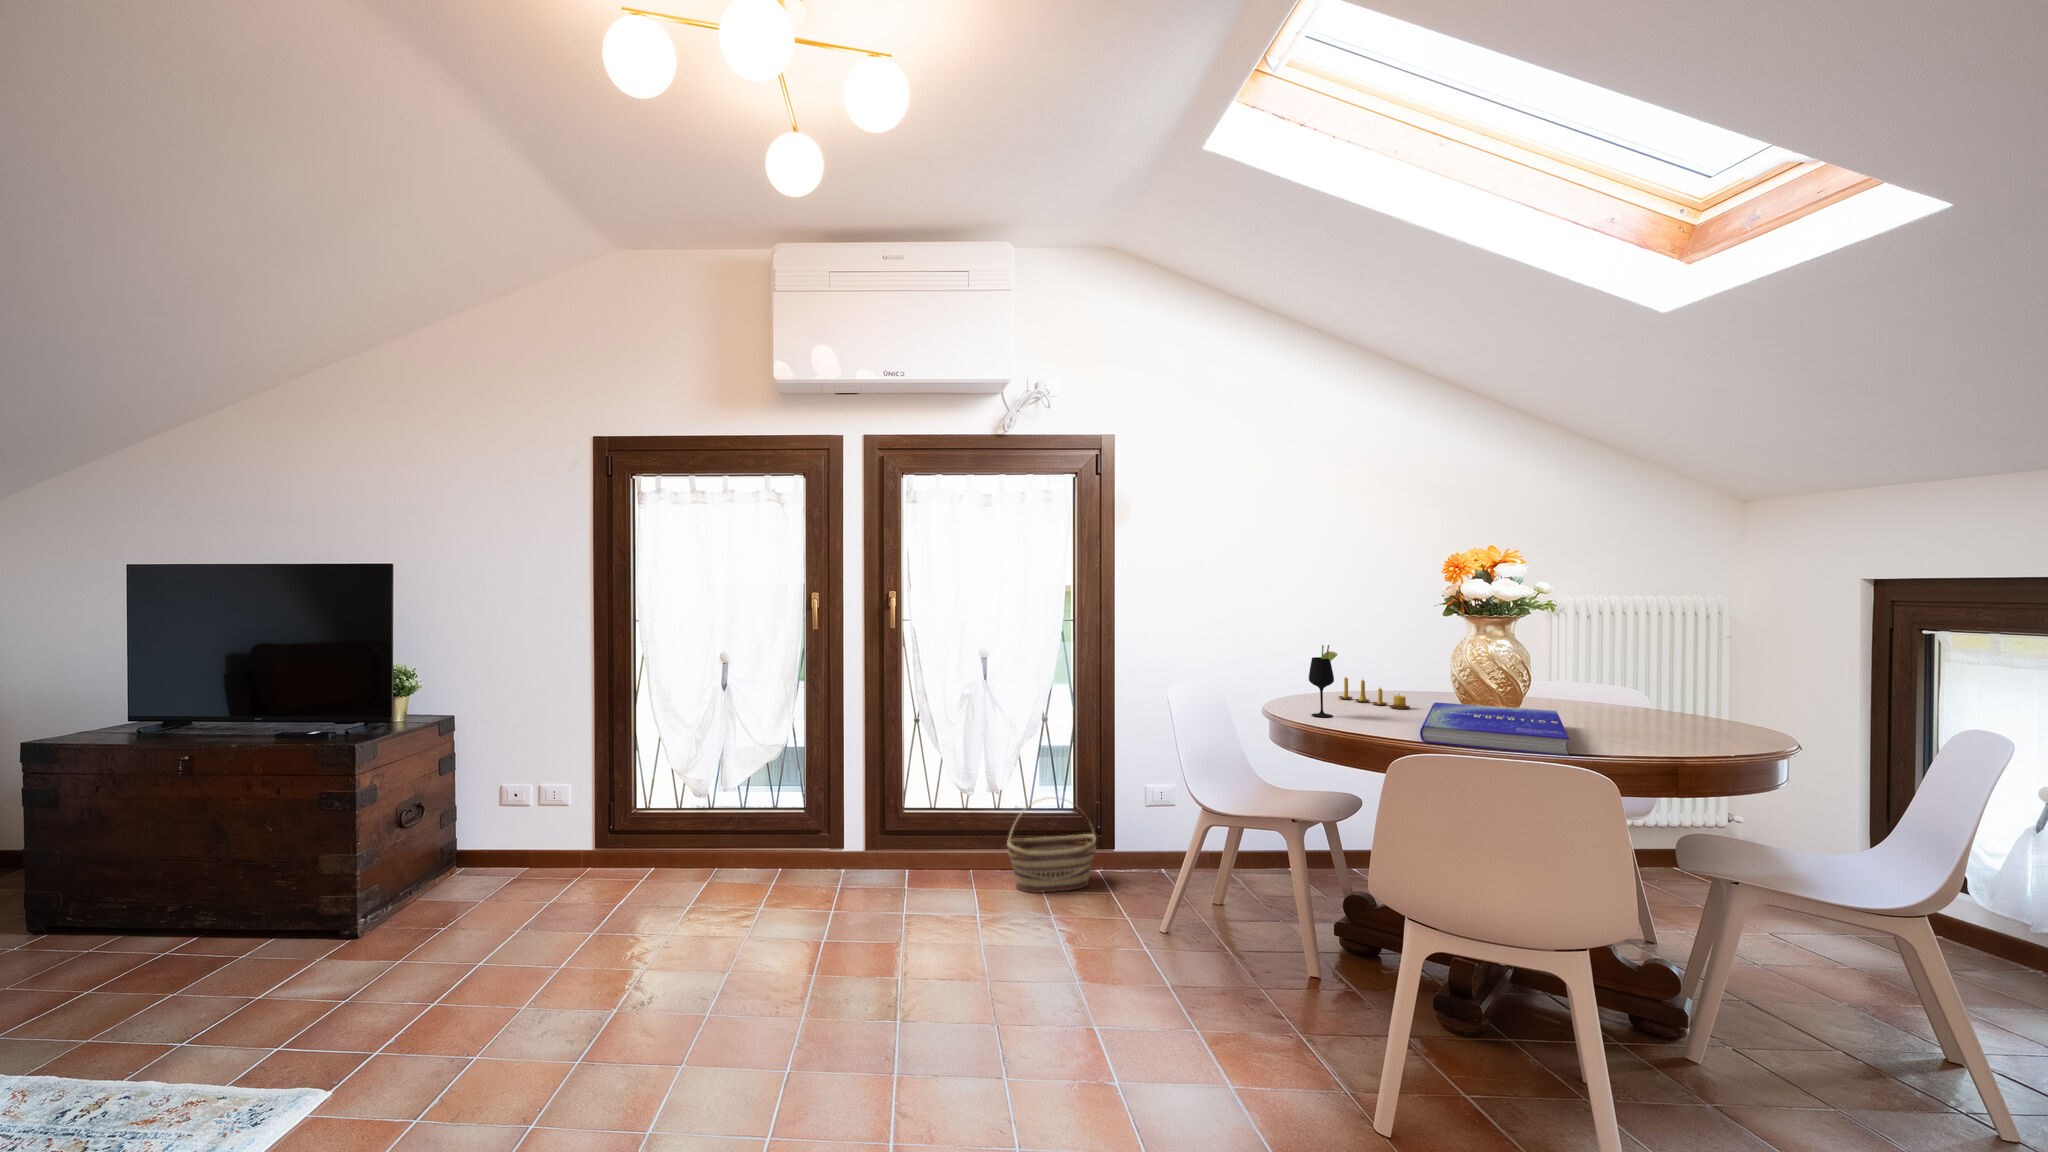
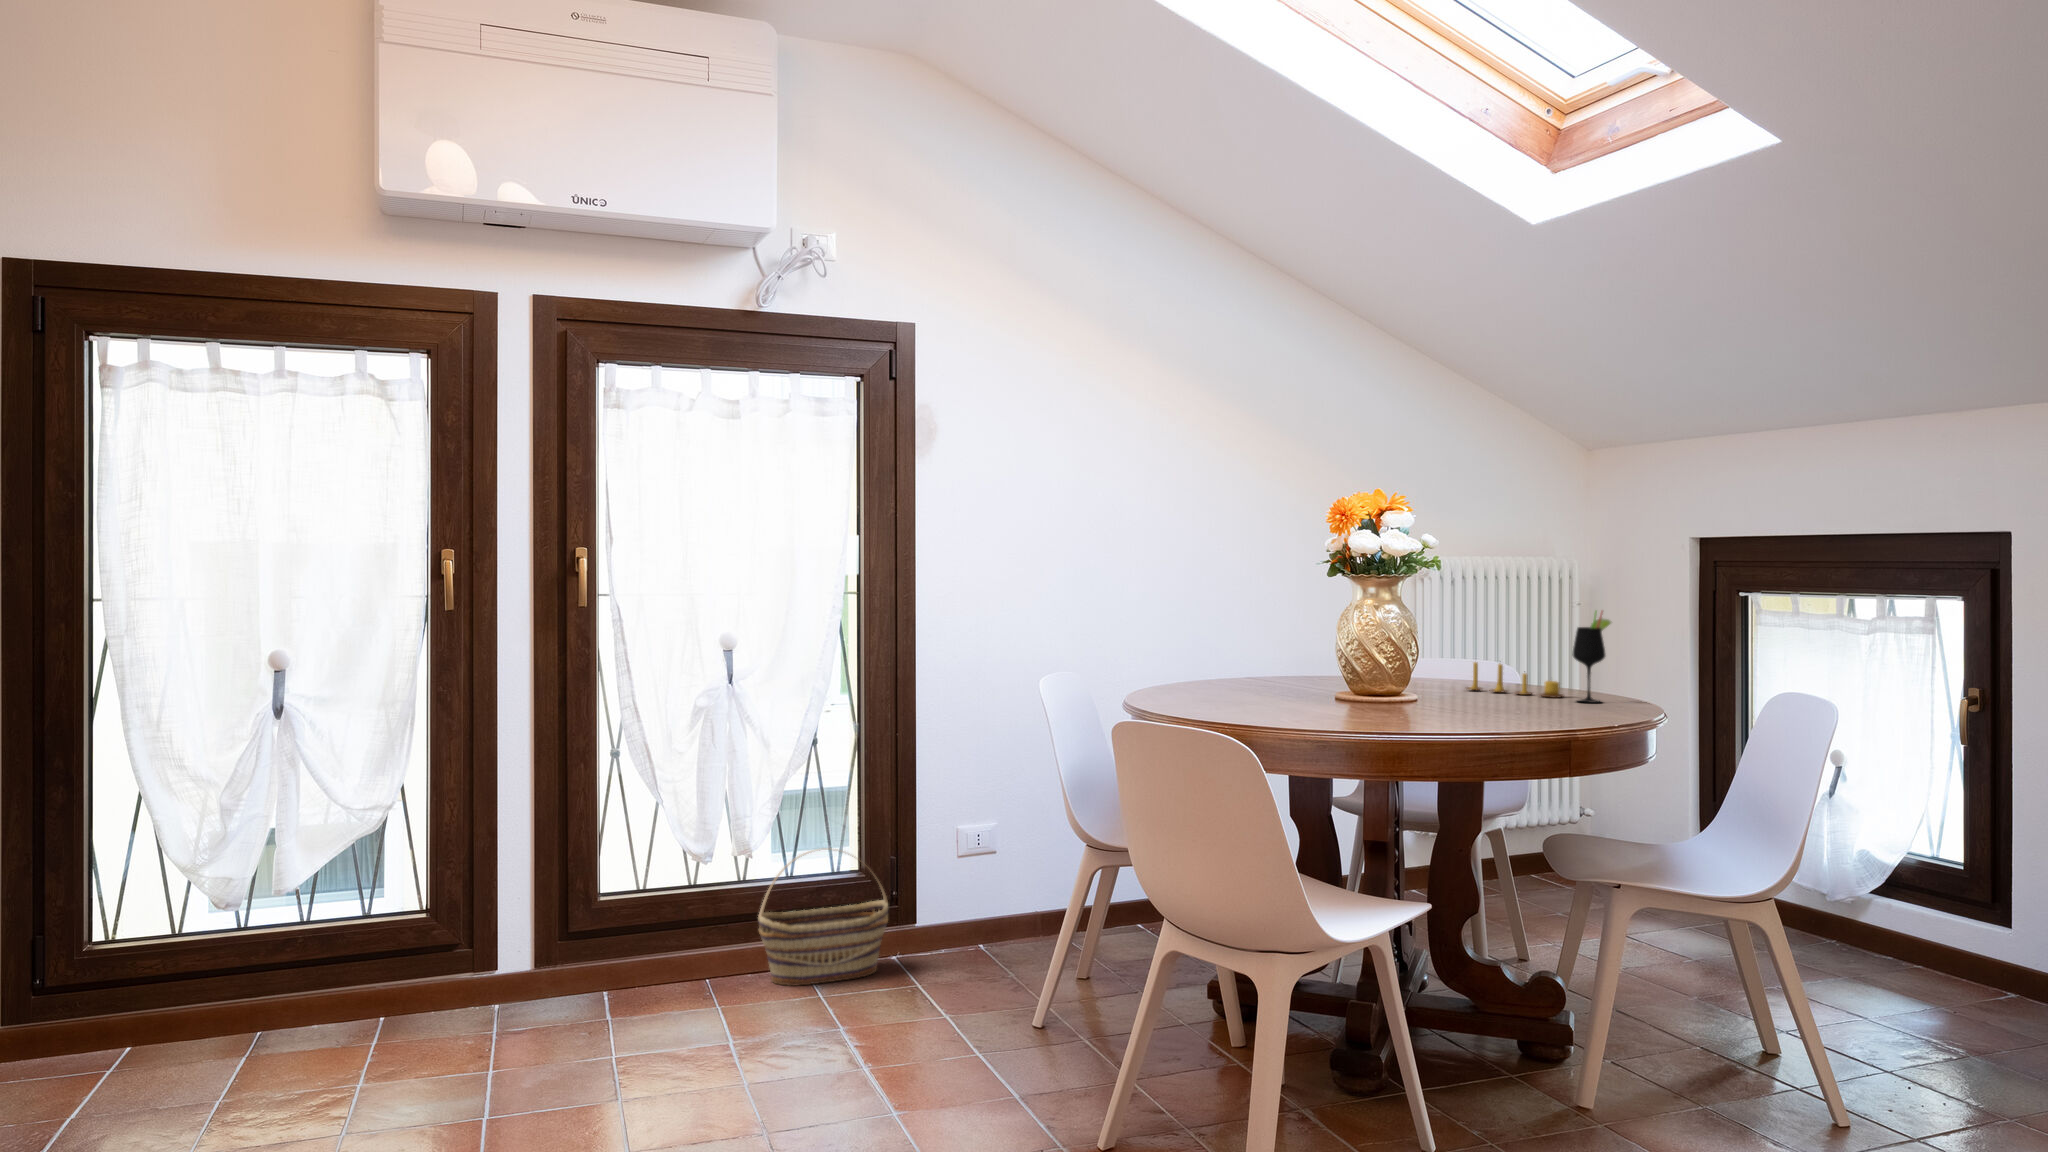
wine glass: present [1309,645,1337,717] -> present [1572,611,1611,703]
candle: present [1339,677,1410,709] -> present [1467,662,1563,698]
book: present [1420,703,1569,756] -> none [1290,683,1444,725]

